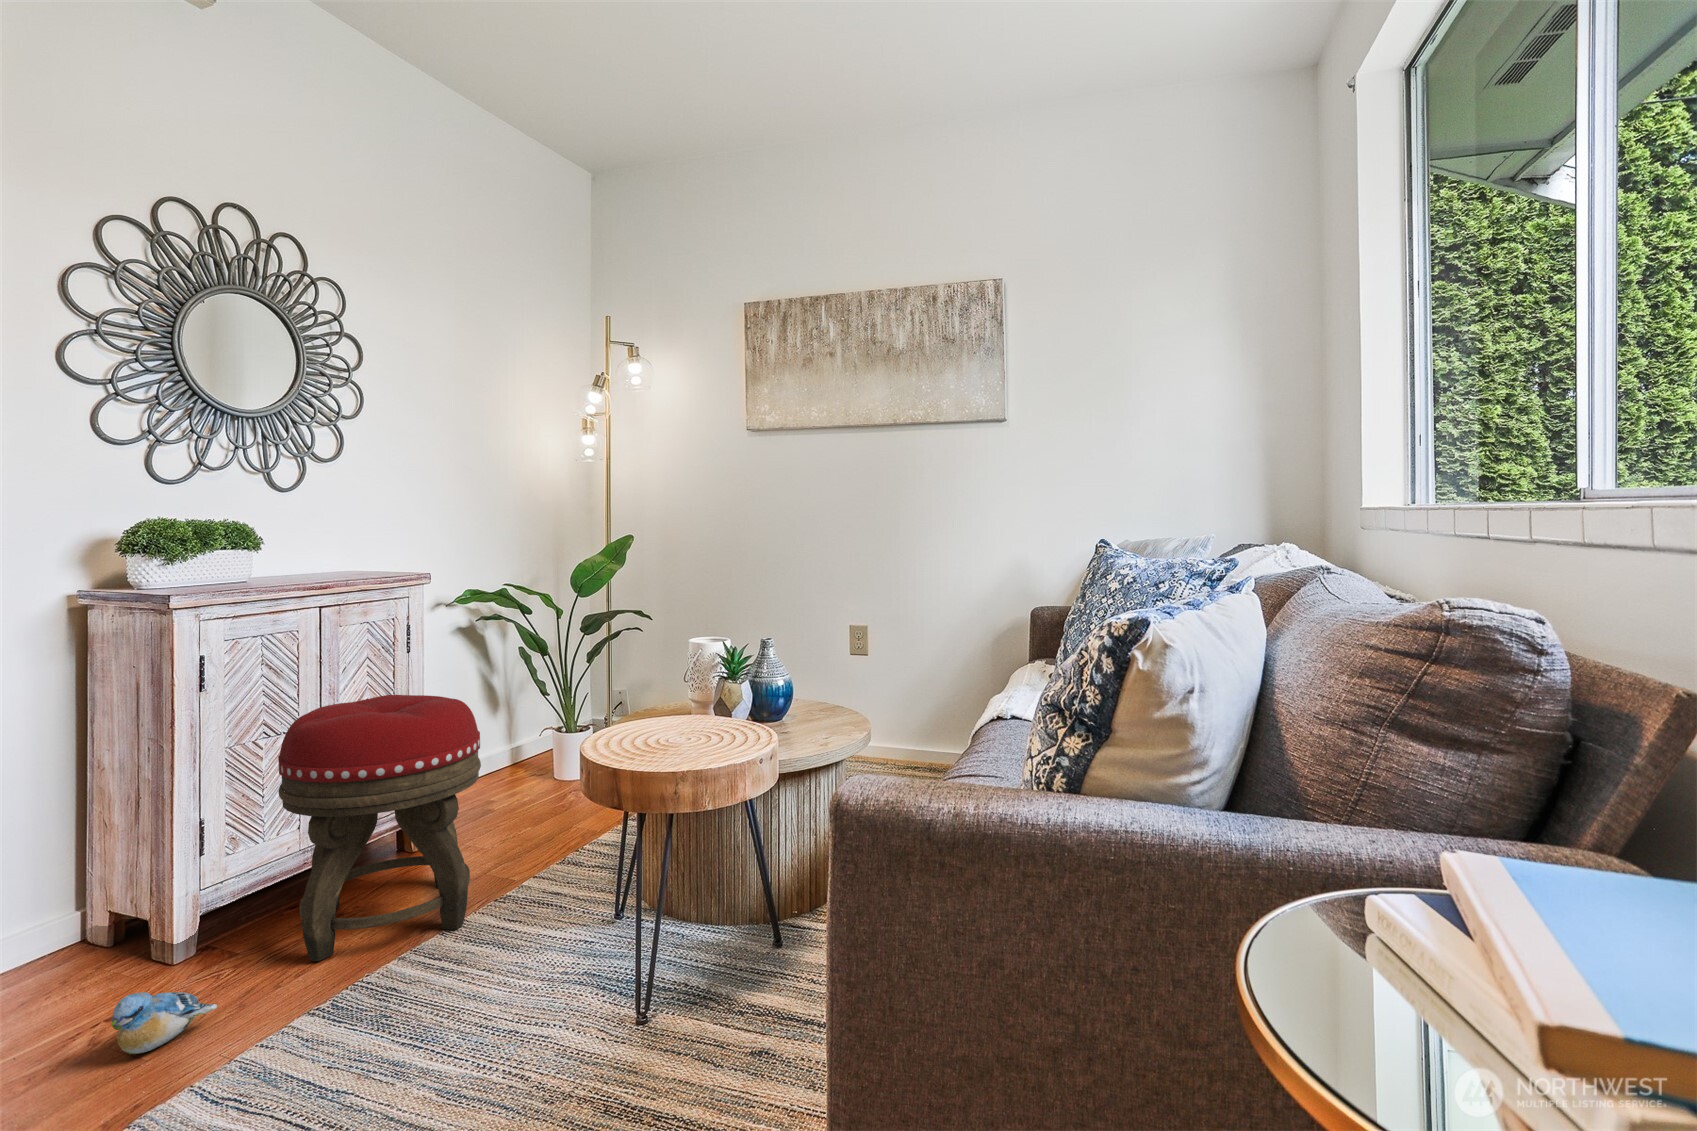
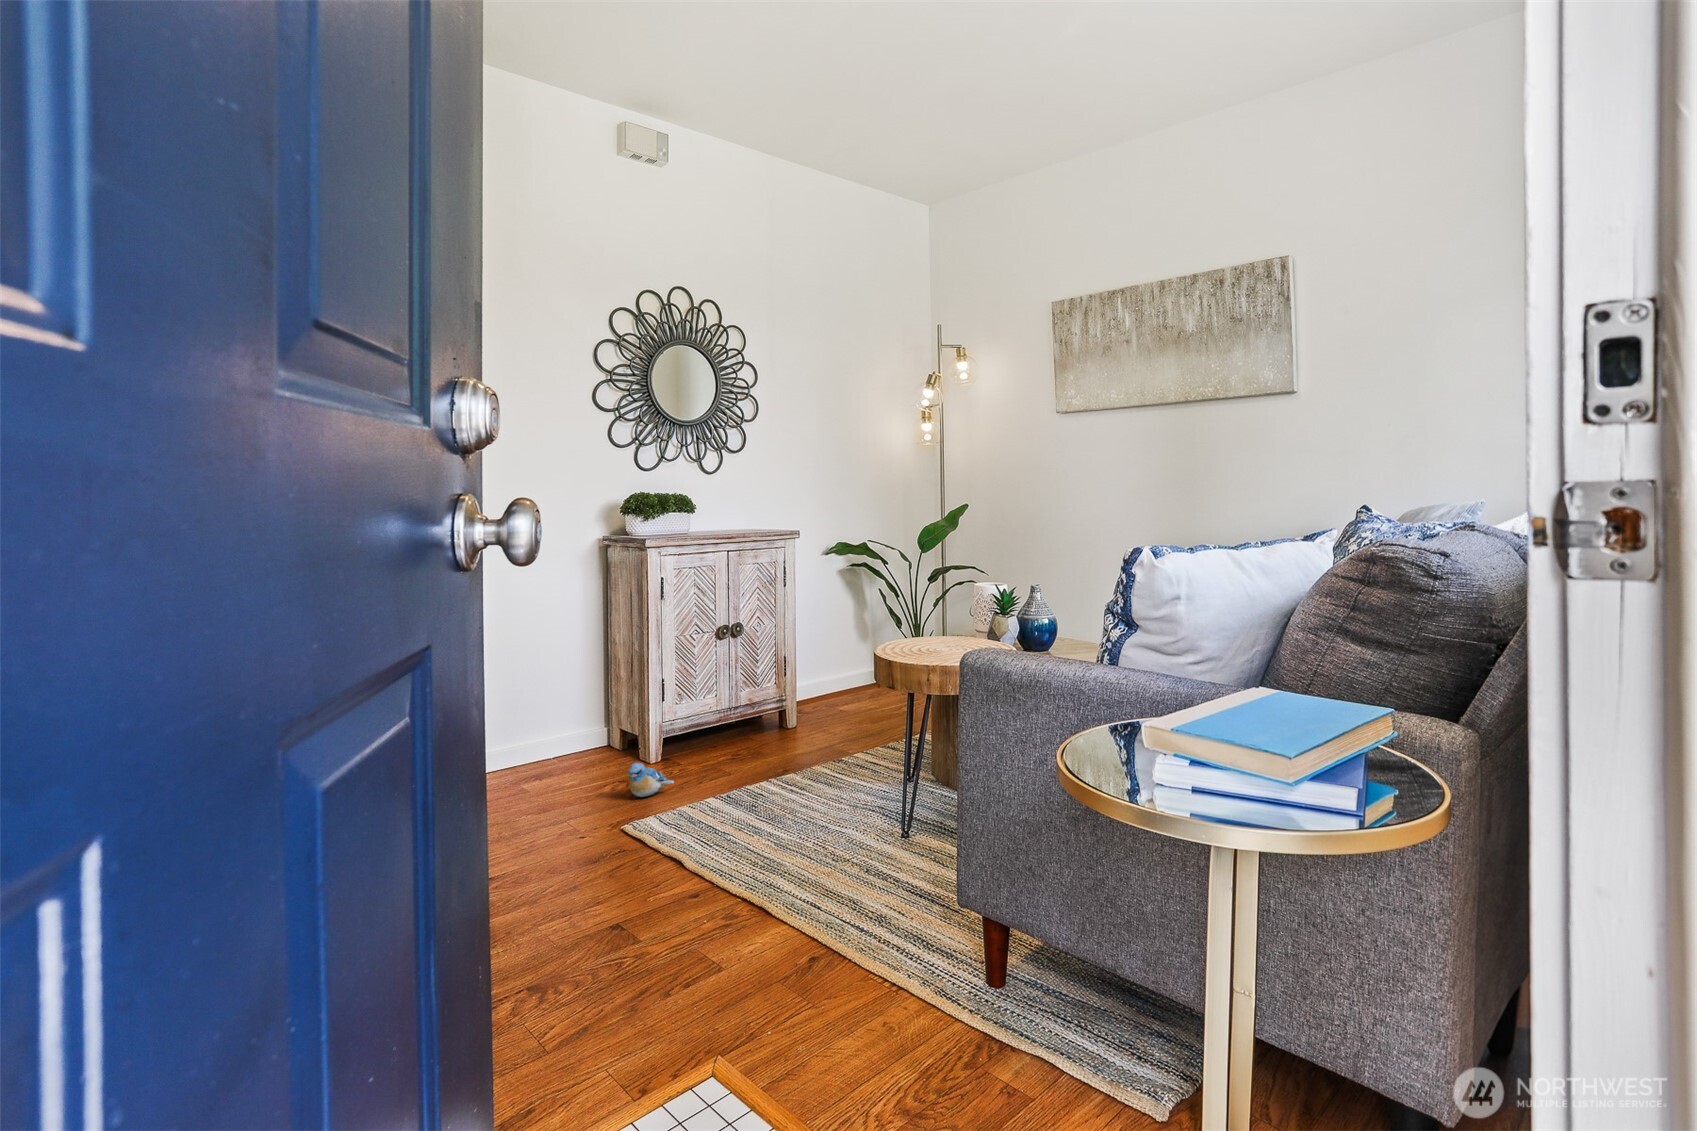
footstool: present [278,695,481,961] -> none [704,615,821,775]

